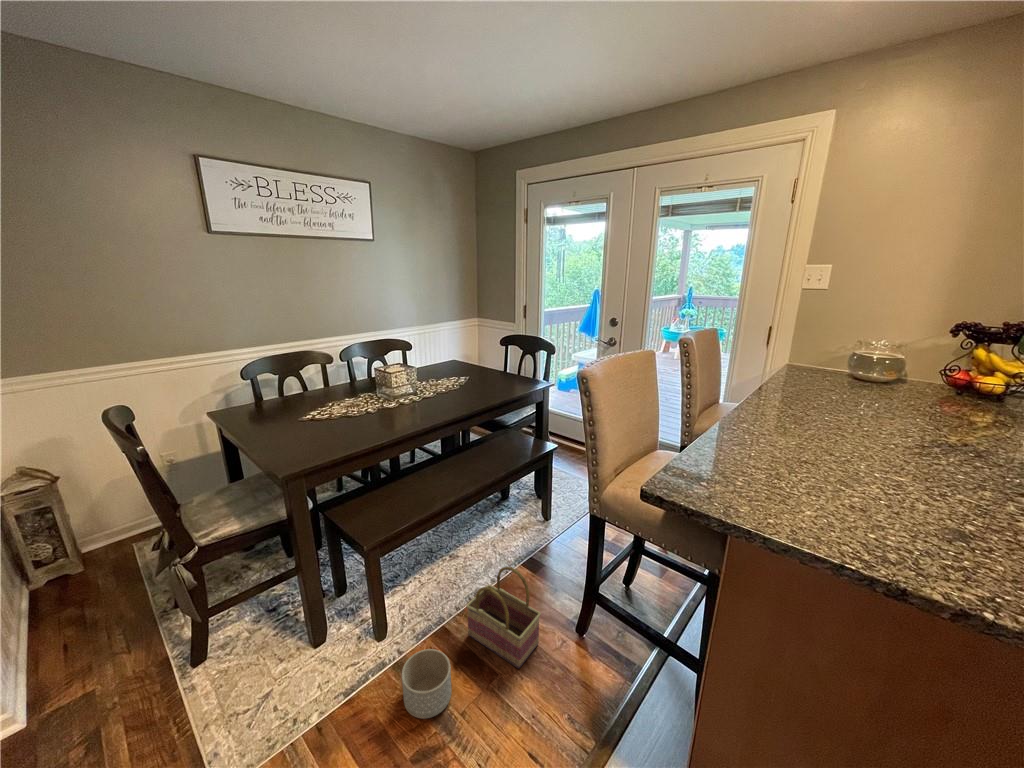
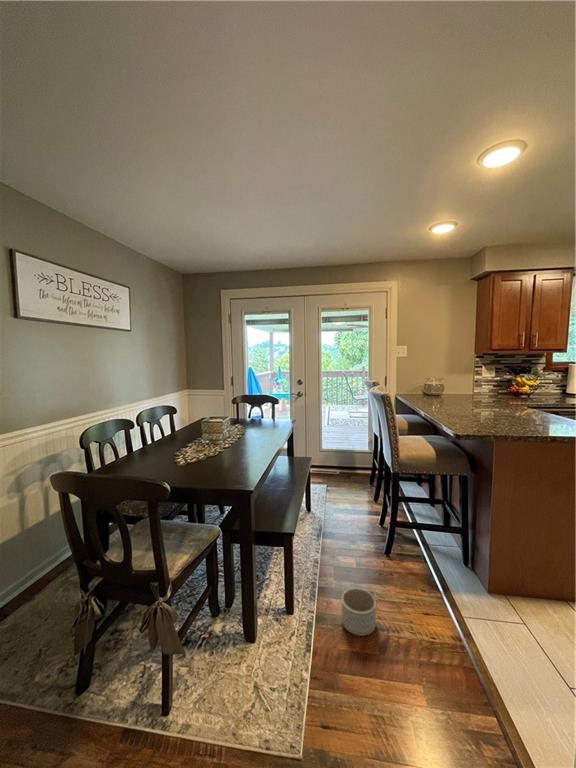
basket: present [466,567,541,668] -> none [338,523,387,585]

